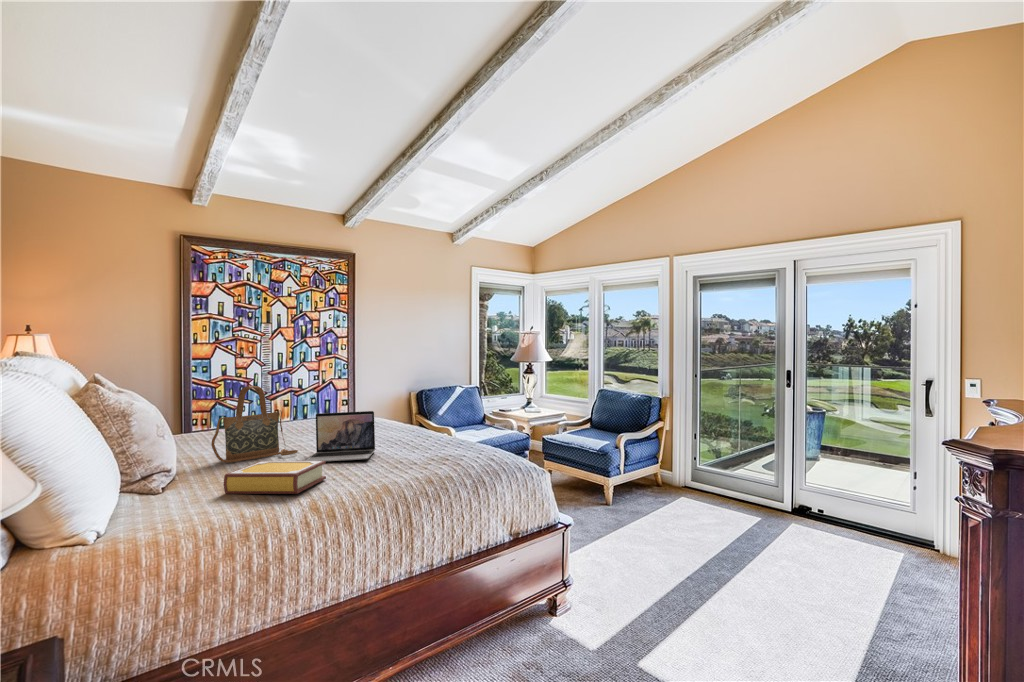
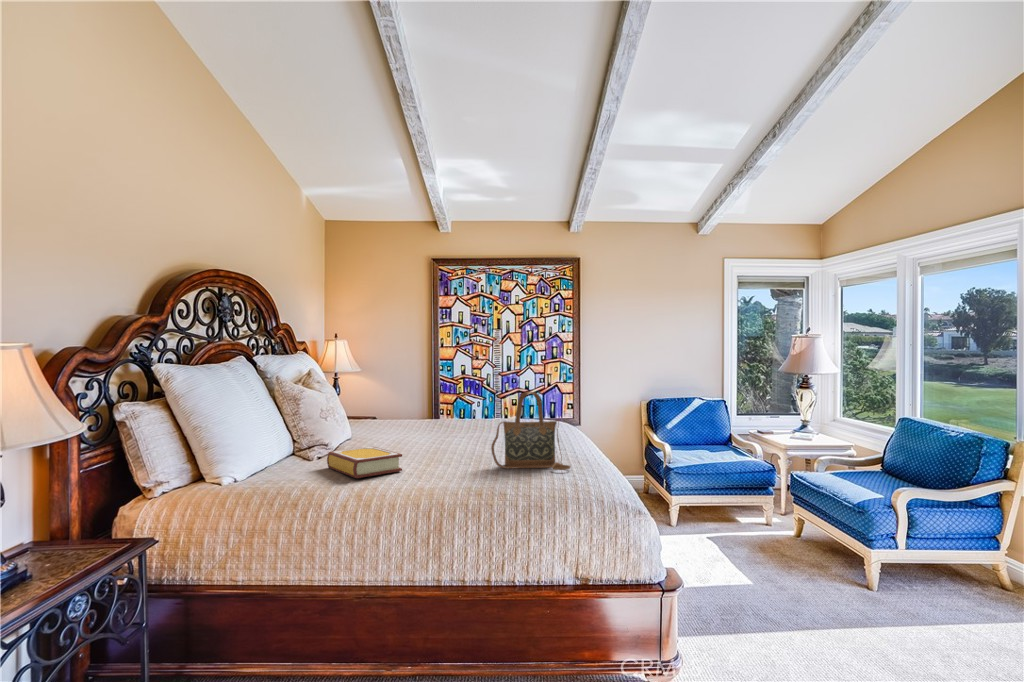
handbag: present [211,386,298,463] -> present [491,392,570,470]
laptop: present [306,411,375,461] -> none [421,411,489,460]

